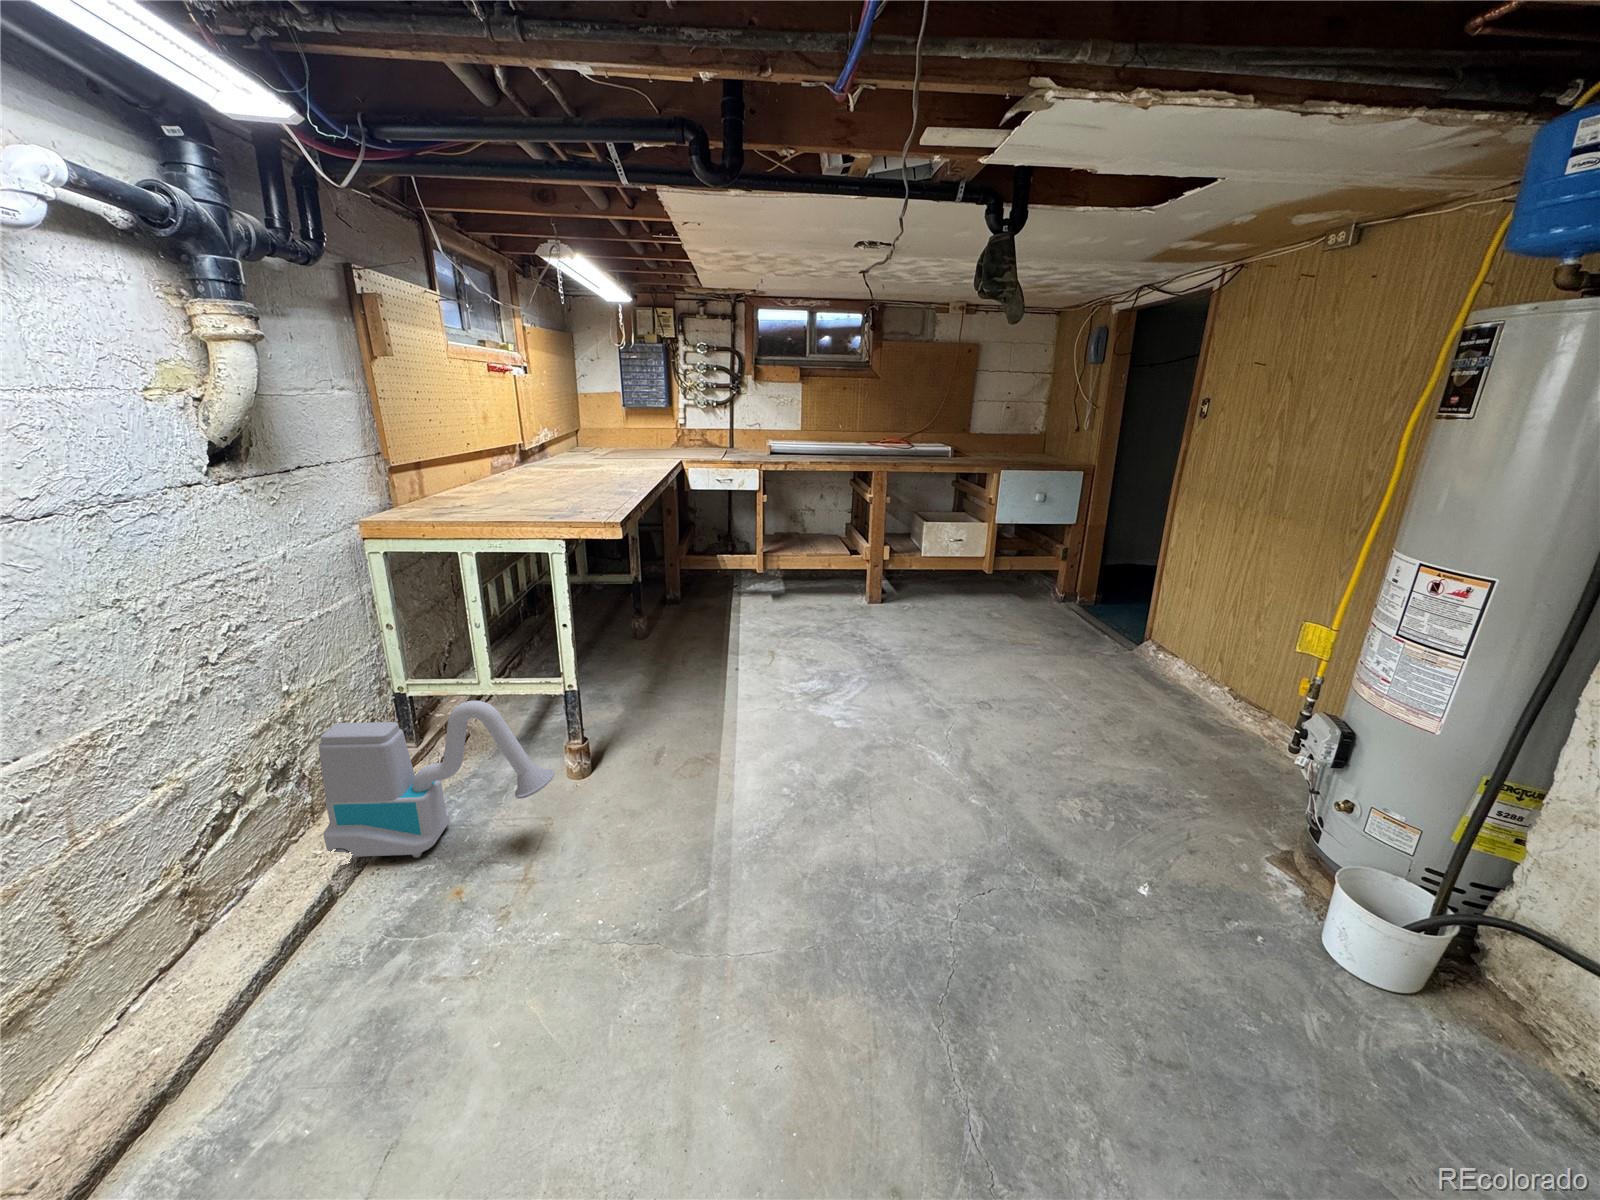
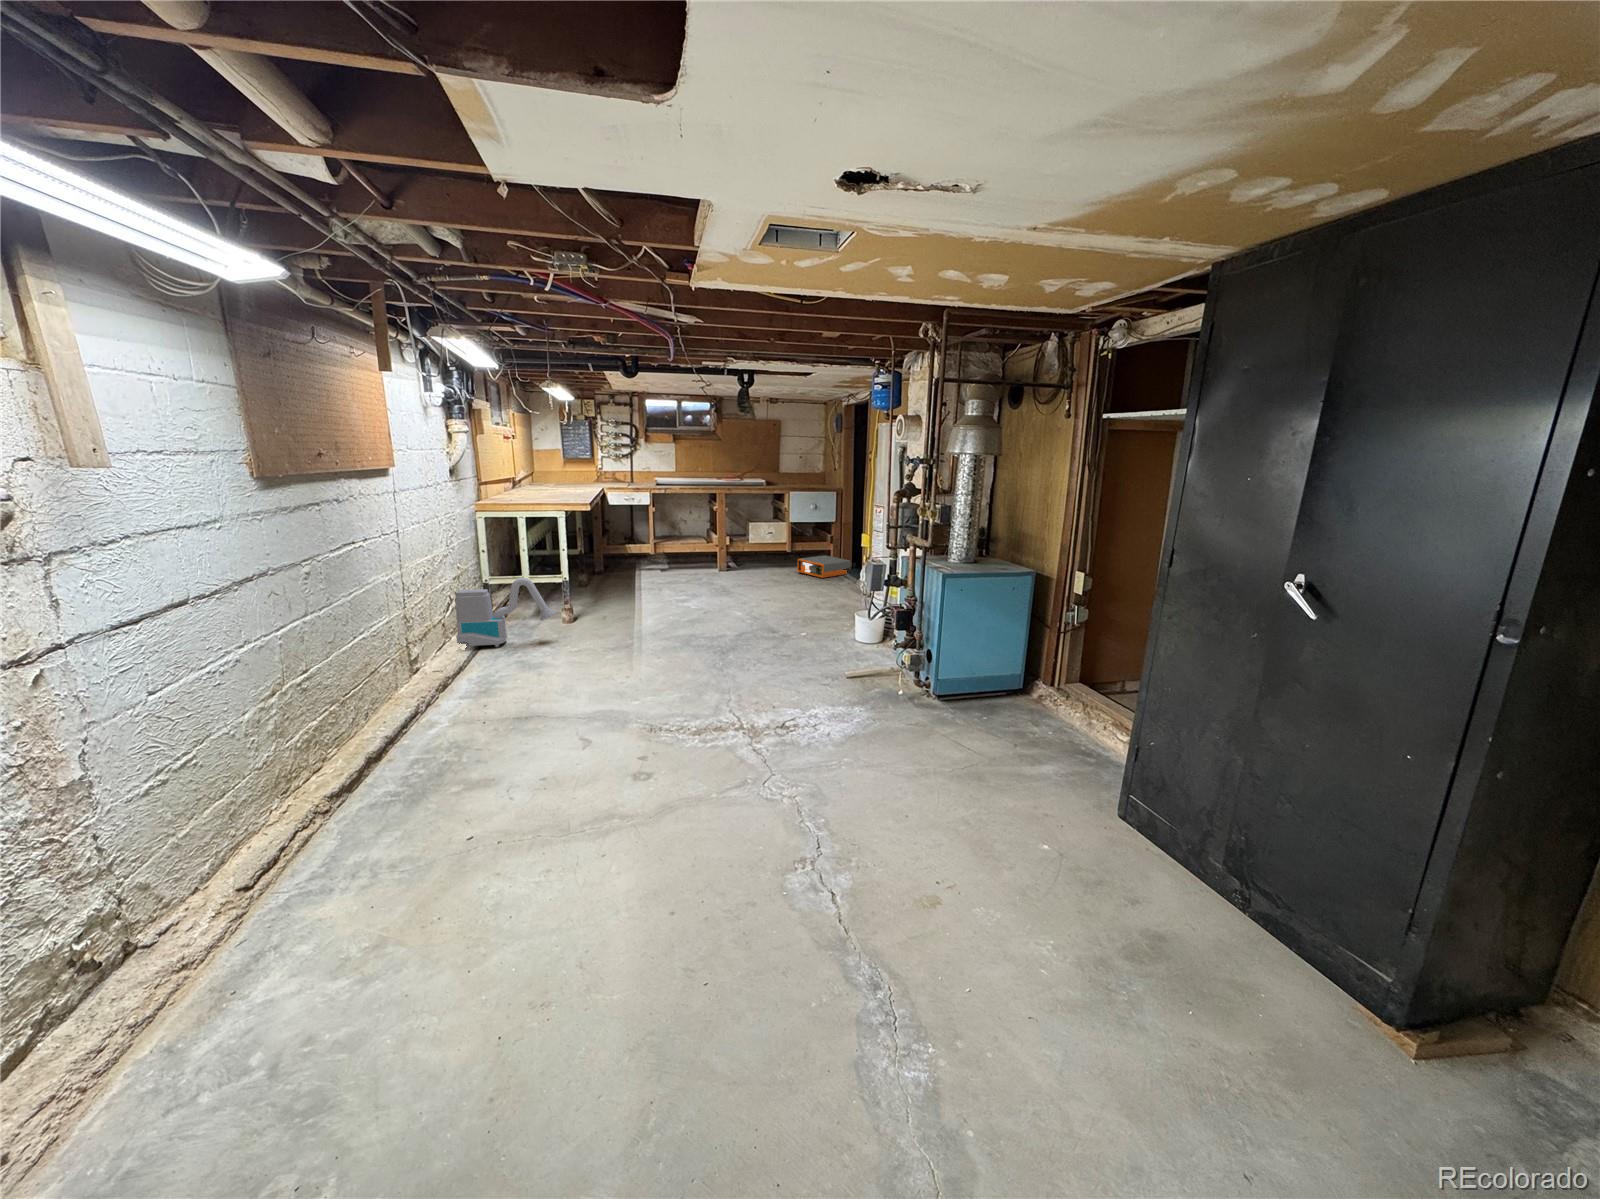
storage box: none [1006,581,1107,630] -> present [797,555,851,578]

